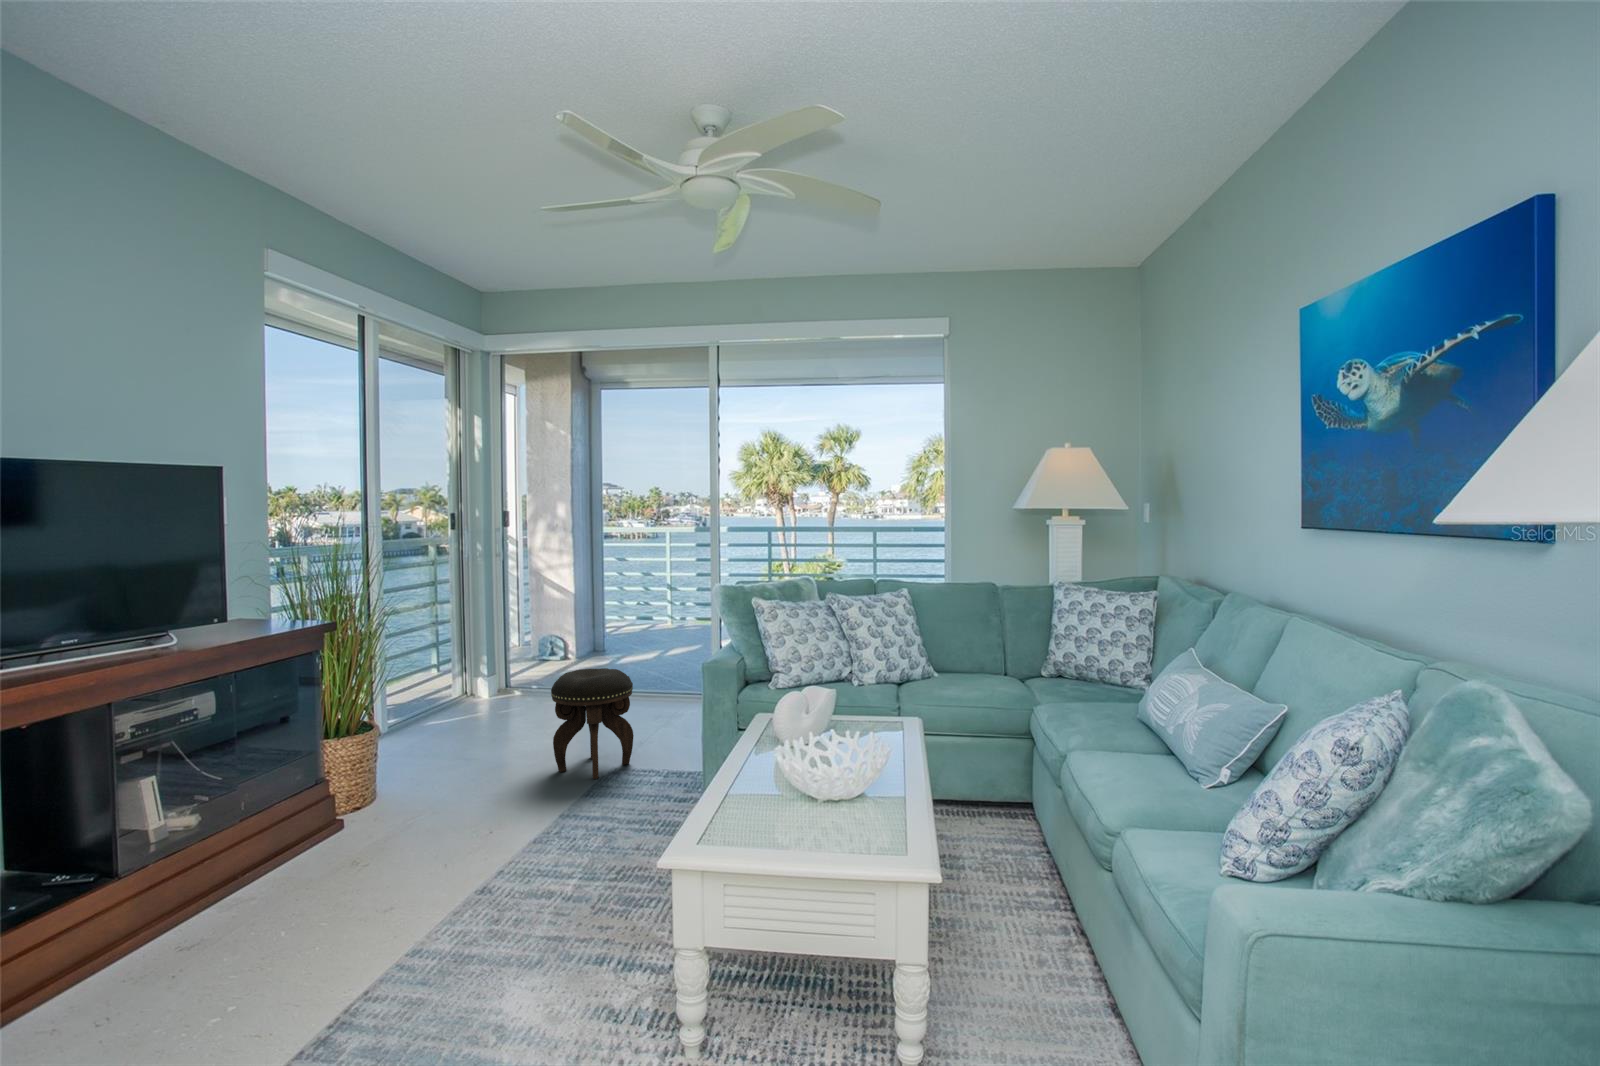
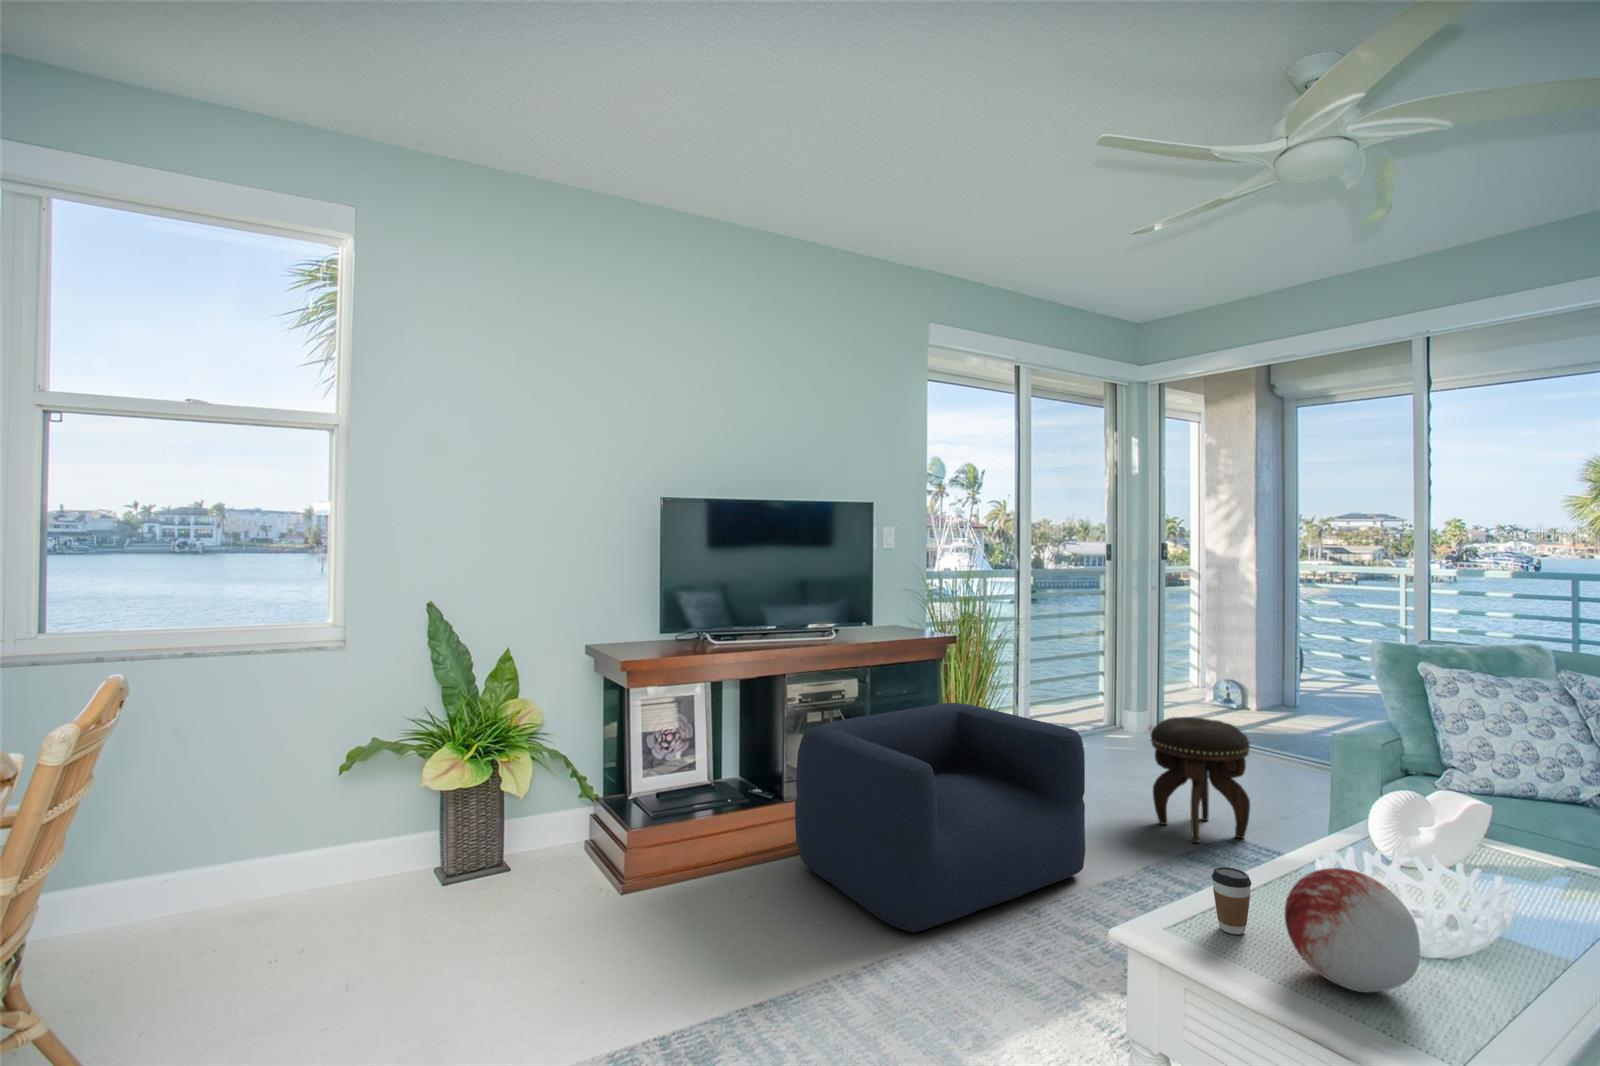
armchair: none [138,695,521,972] -> present [795,703,1085,933]
decorative orb: none [783,748,868,835] -> present [1285,868,1420,992]
coffee cup: none [720,775,749,829] -> present [1212,867,1251,934]

